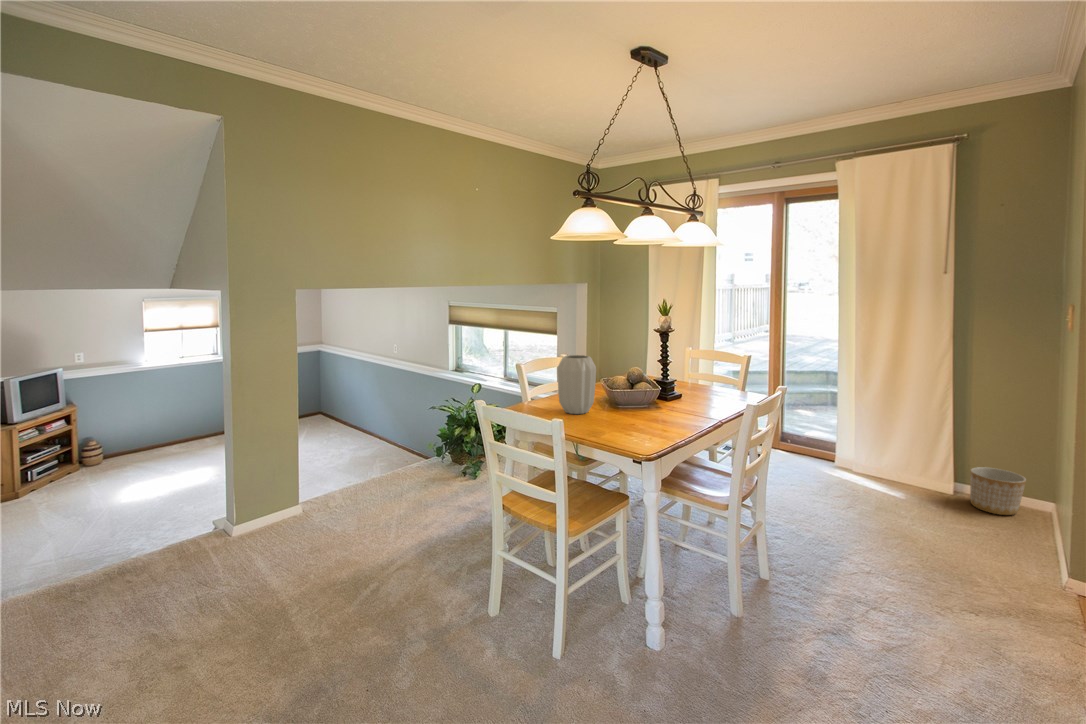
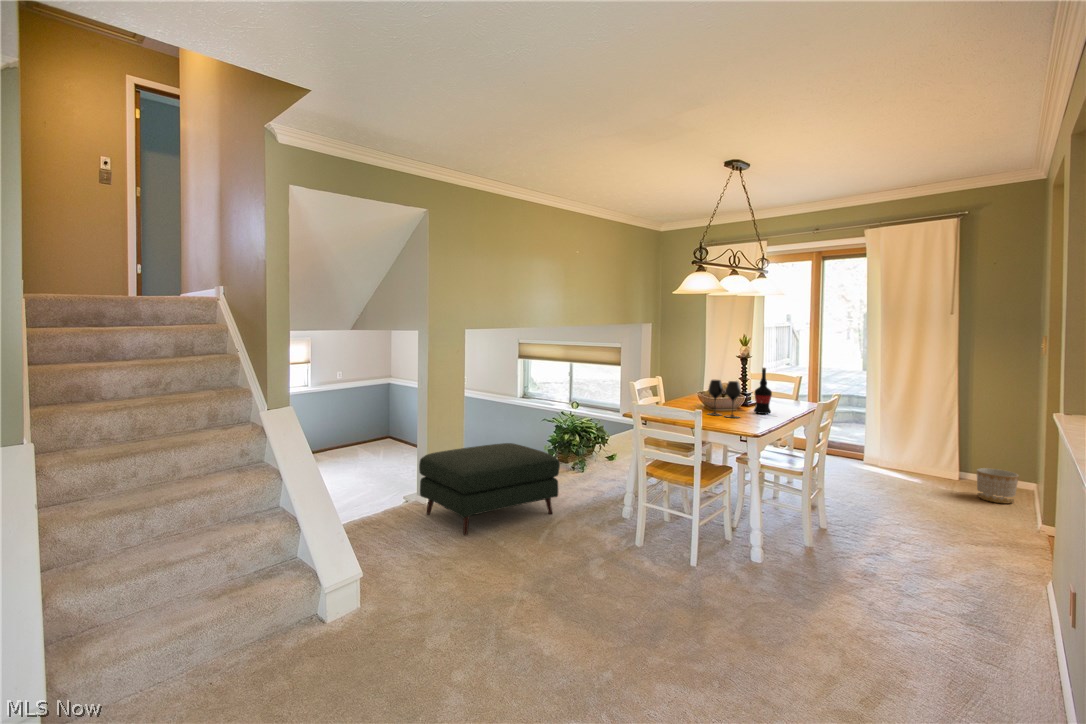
vase: present [557,355,596,414] -> none [671,367,700,409]
wine bottle: none [668,357,692,422] -> present [754,368,772,414]
wine glass: none [599,376,642,434] -> present [708,380,741,418]
ottoman: none [218,454,412,602] -> present [419,443,560,535]

